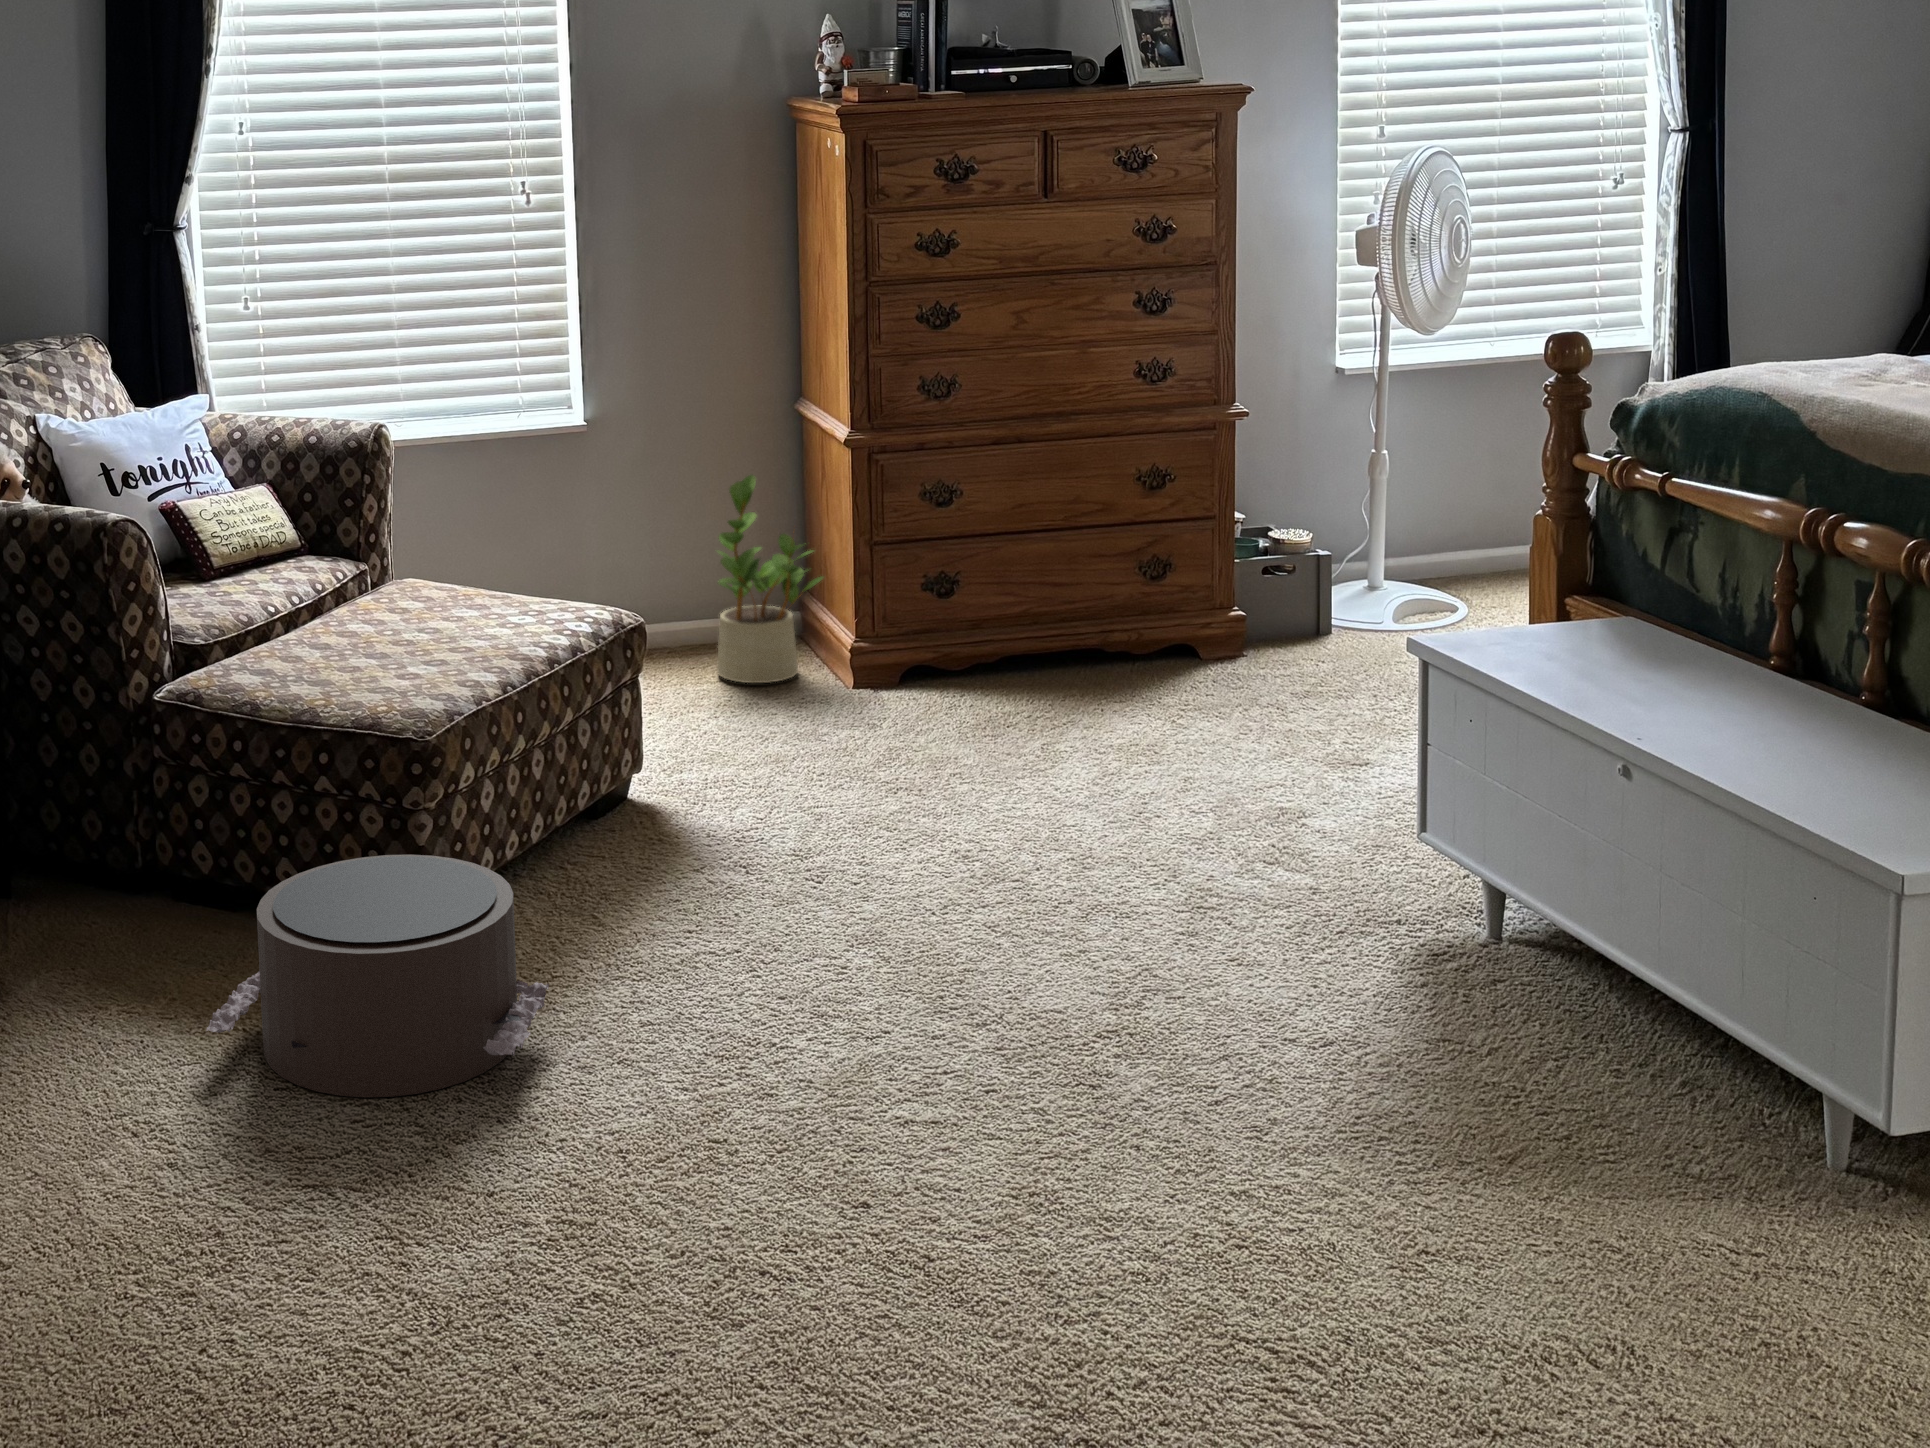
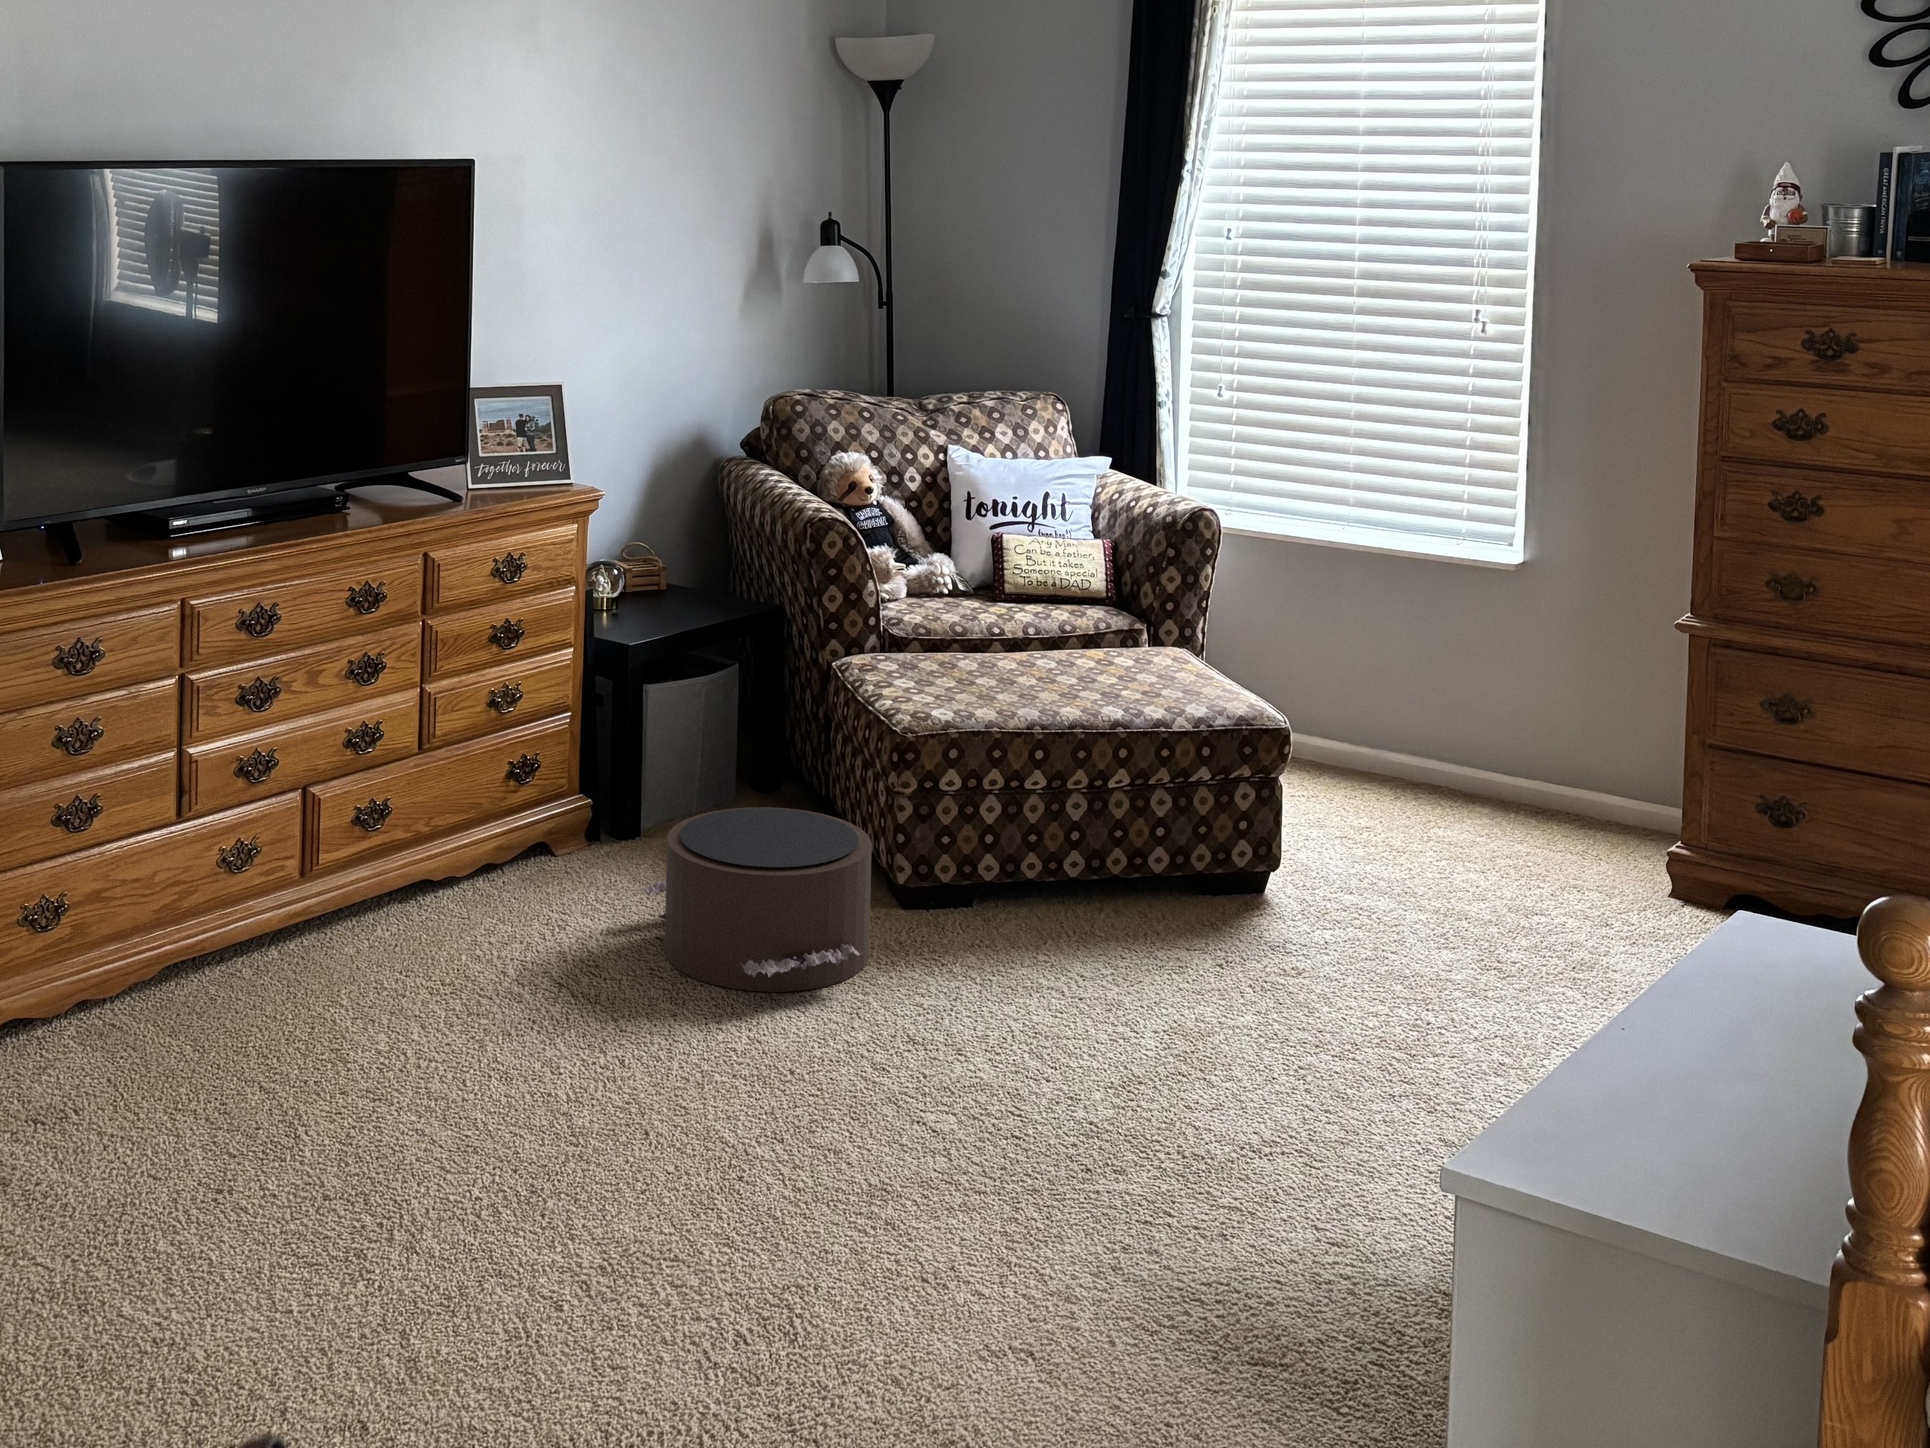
potted plant: present [717,475,823,683] -> none [1551,641,1678,865]

